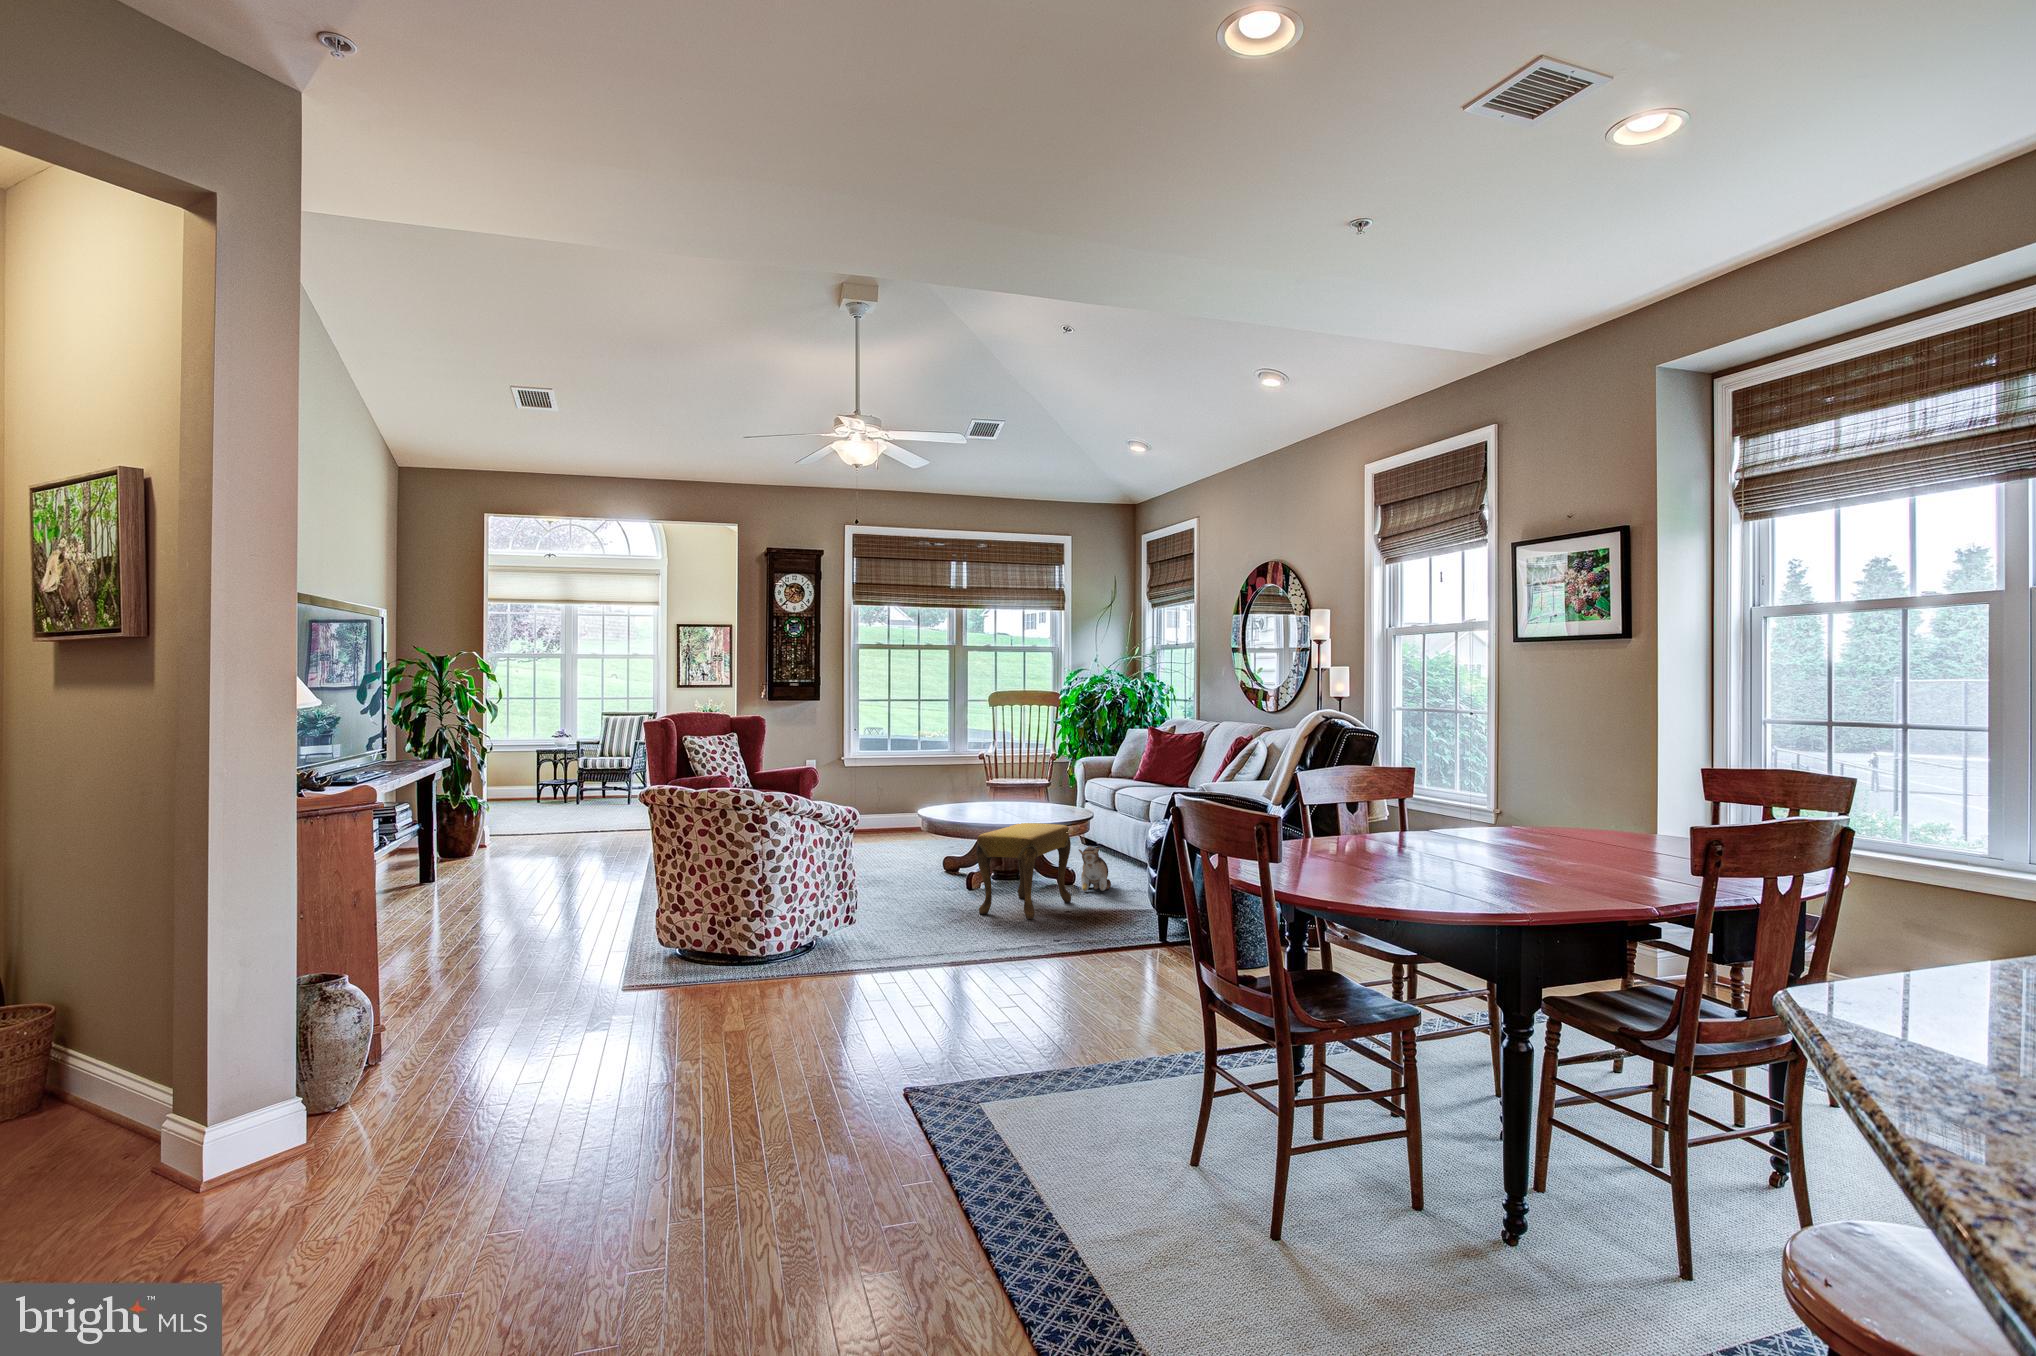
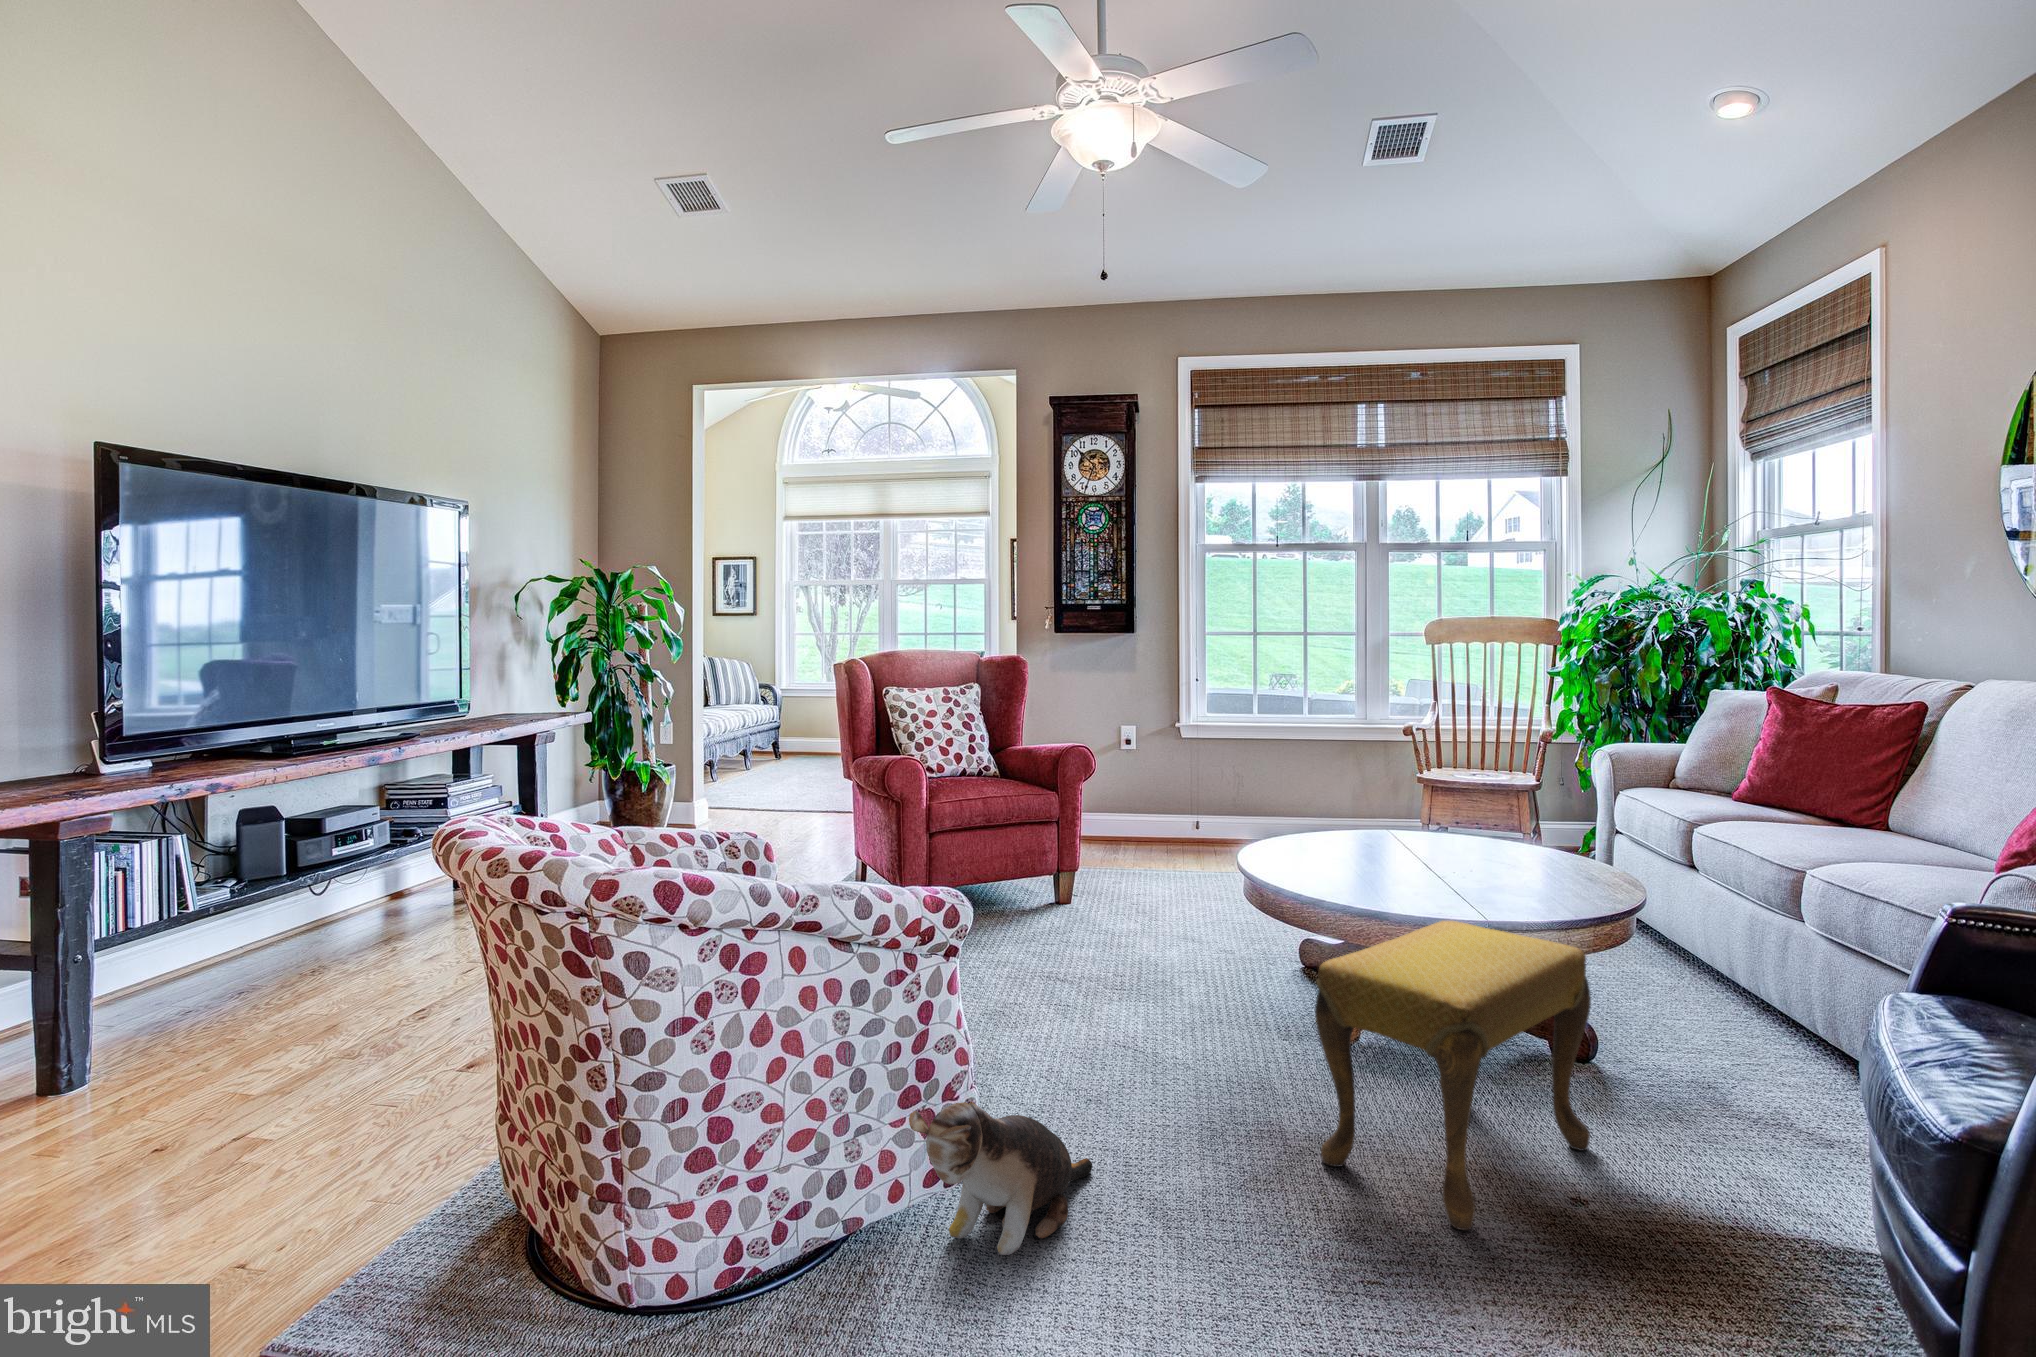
plush toy: present [1079,846,1111,892] -> present [909,1102,1092,1255]

